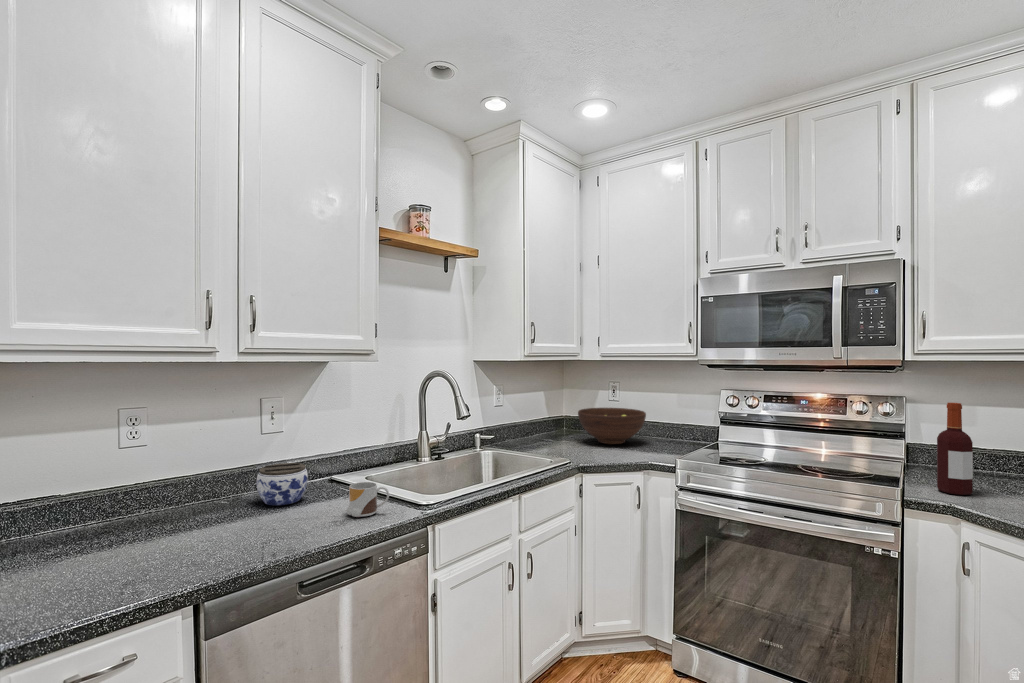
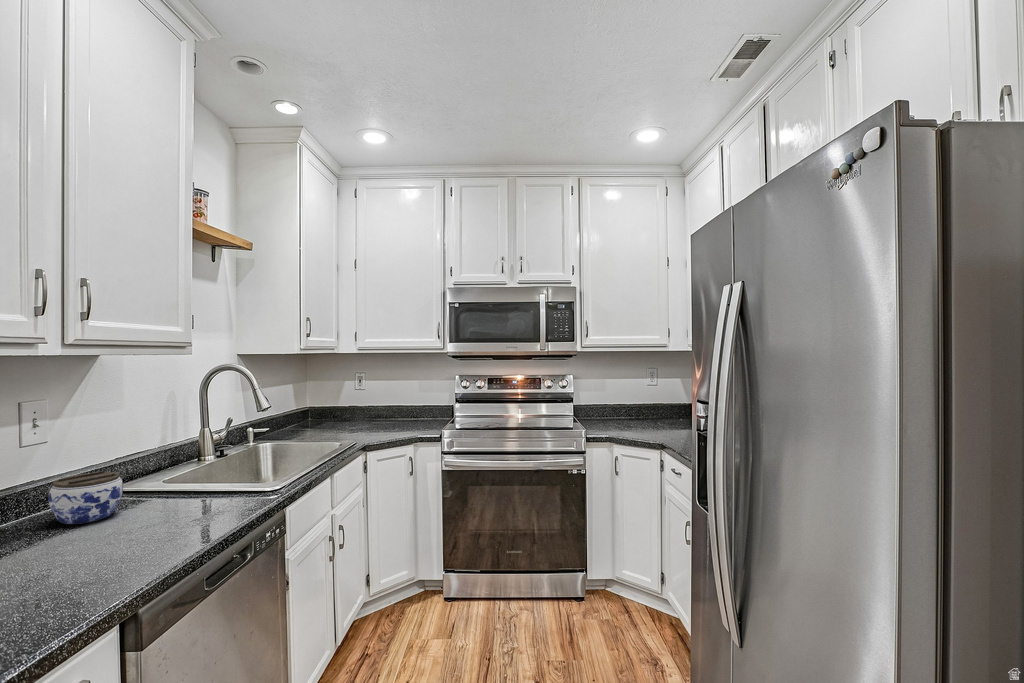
bottle: present [937,403,973,495] -> none [597,374,614,429]
fruit bowl: present [578,408,646,444] -> none [337,397,399,428]
mug: present [347,482,389,517] -> none [201,475,250,511]

